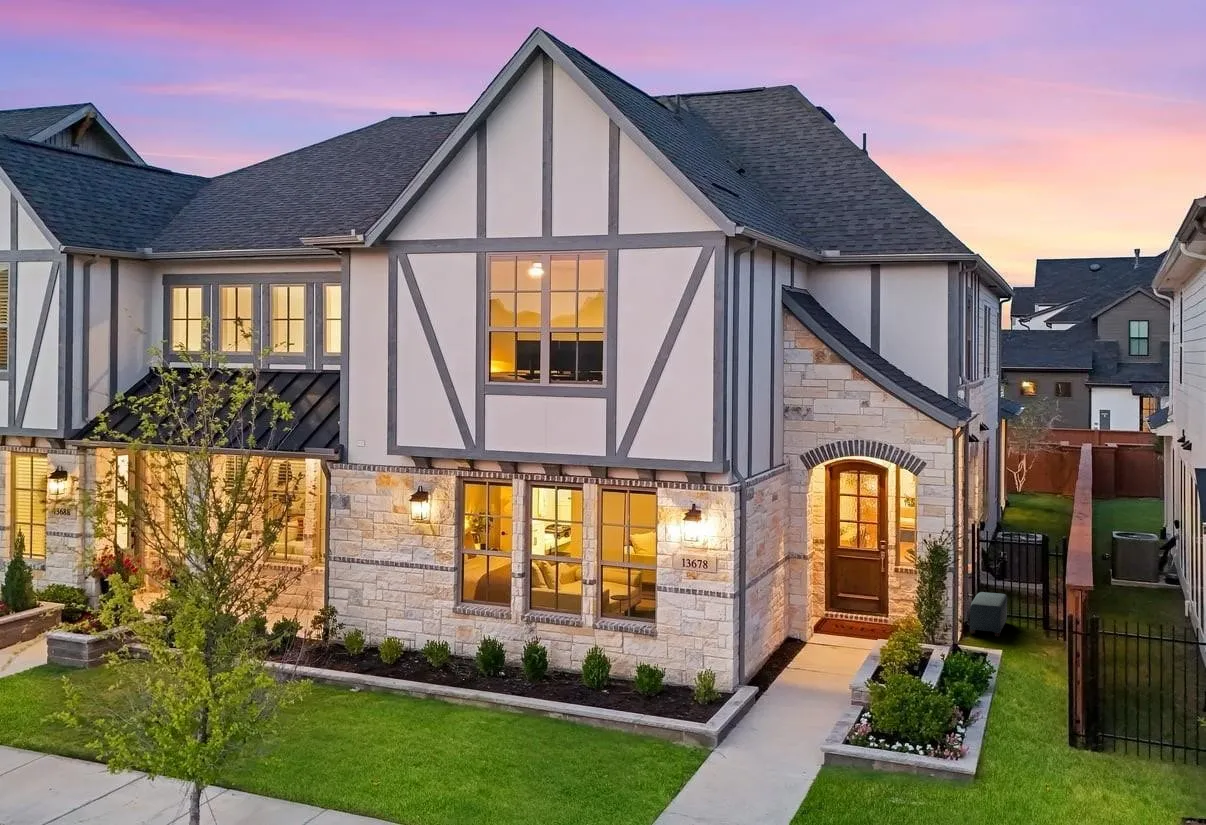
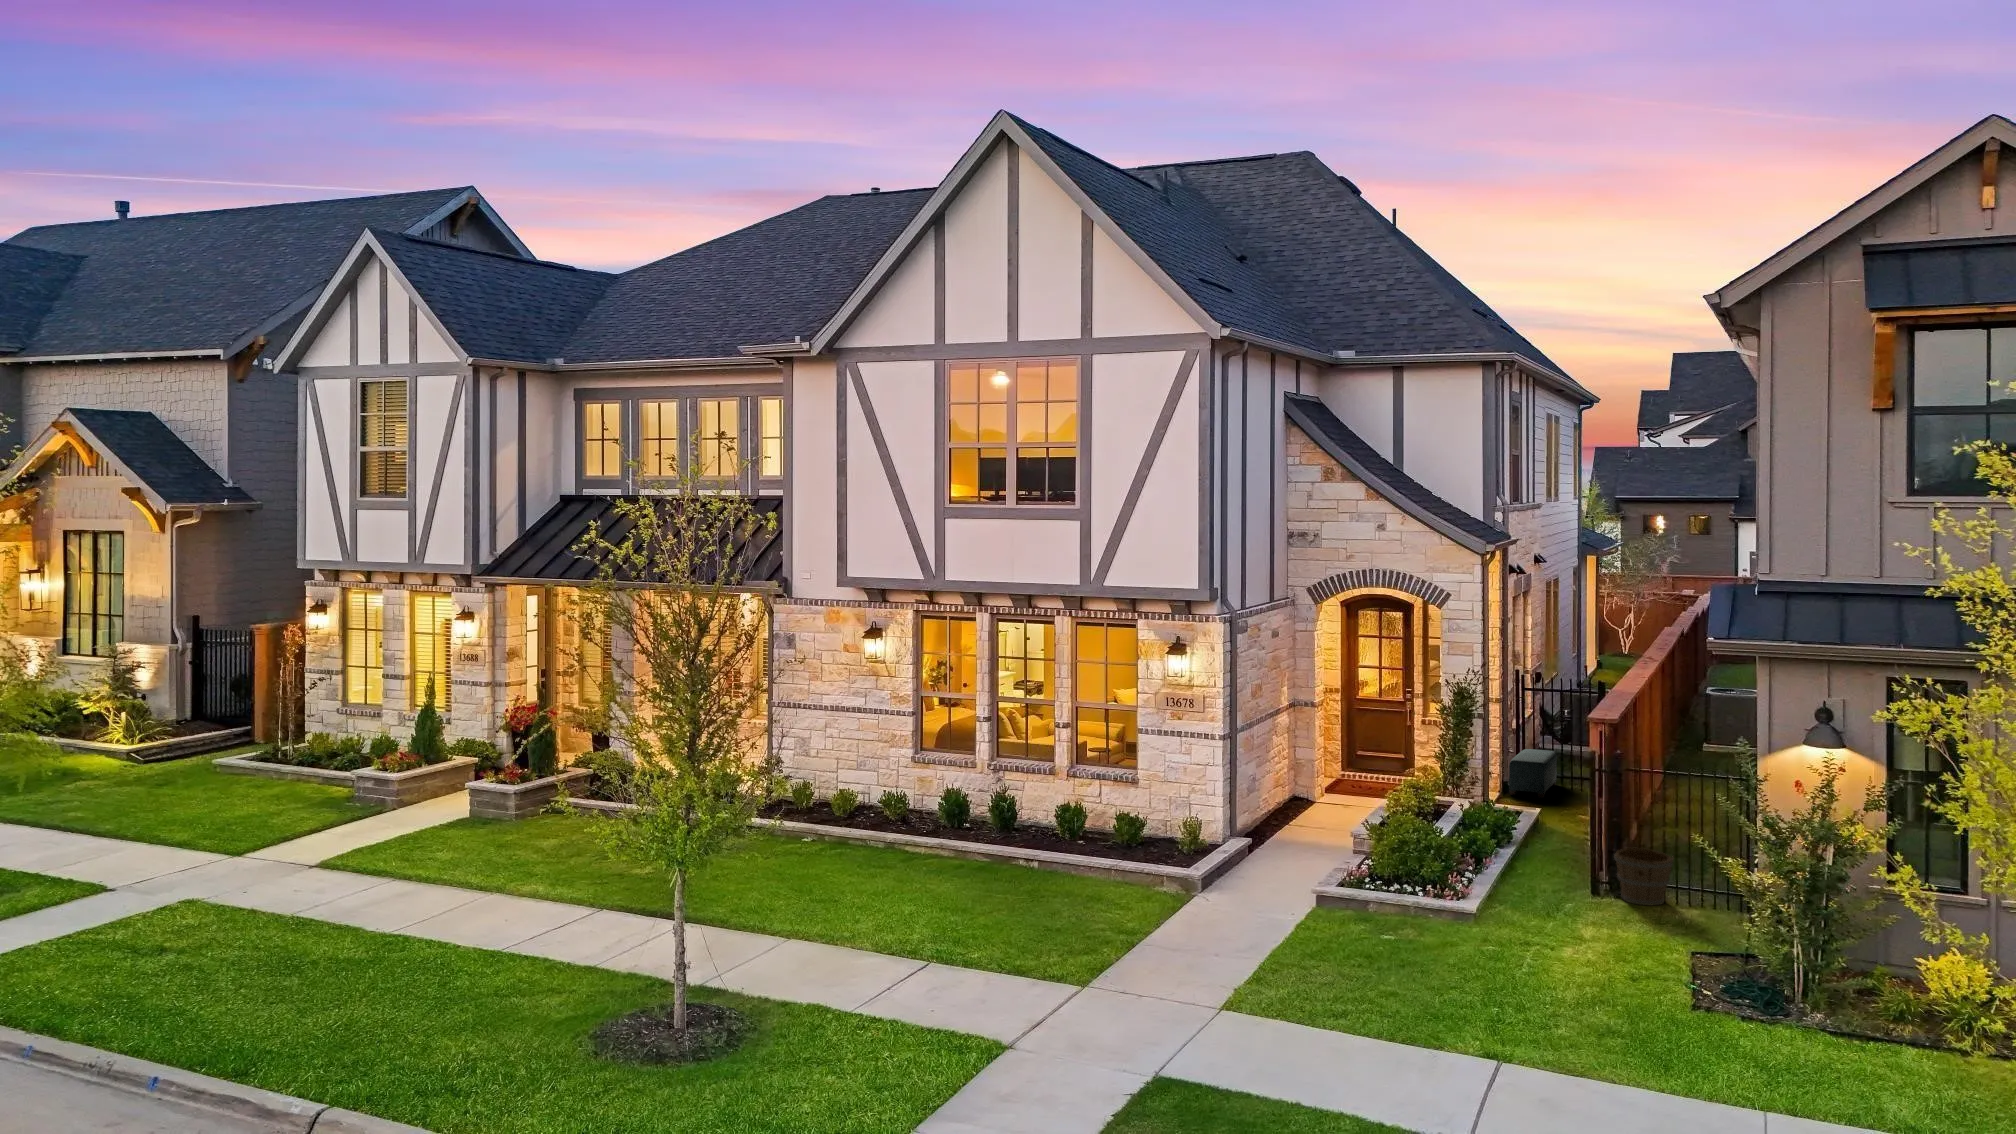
wooden bucket: none [1090,702,1146,758] -> present [1614,847,1673,906]

